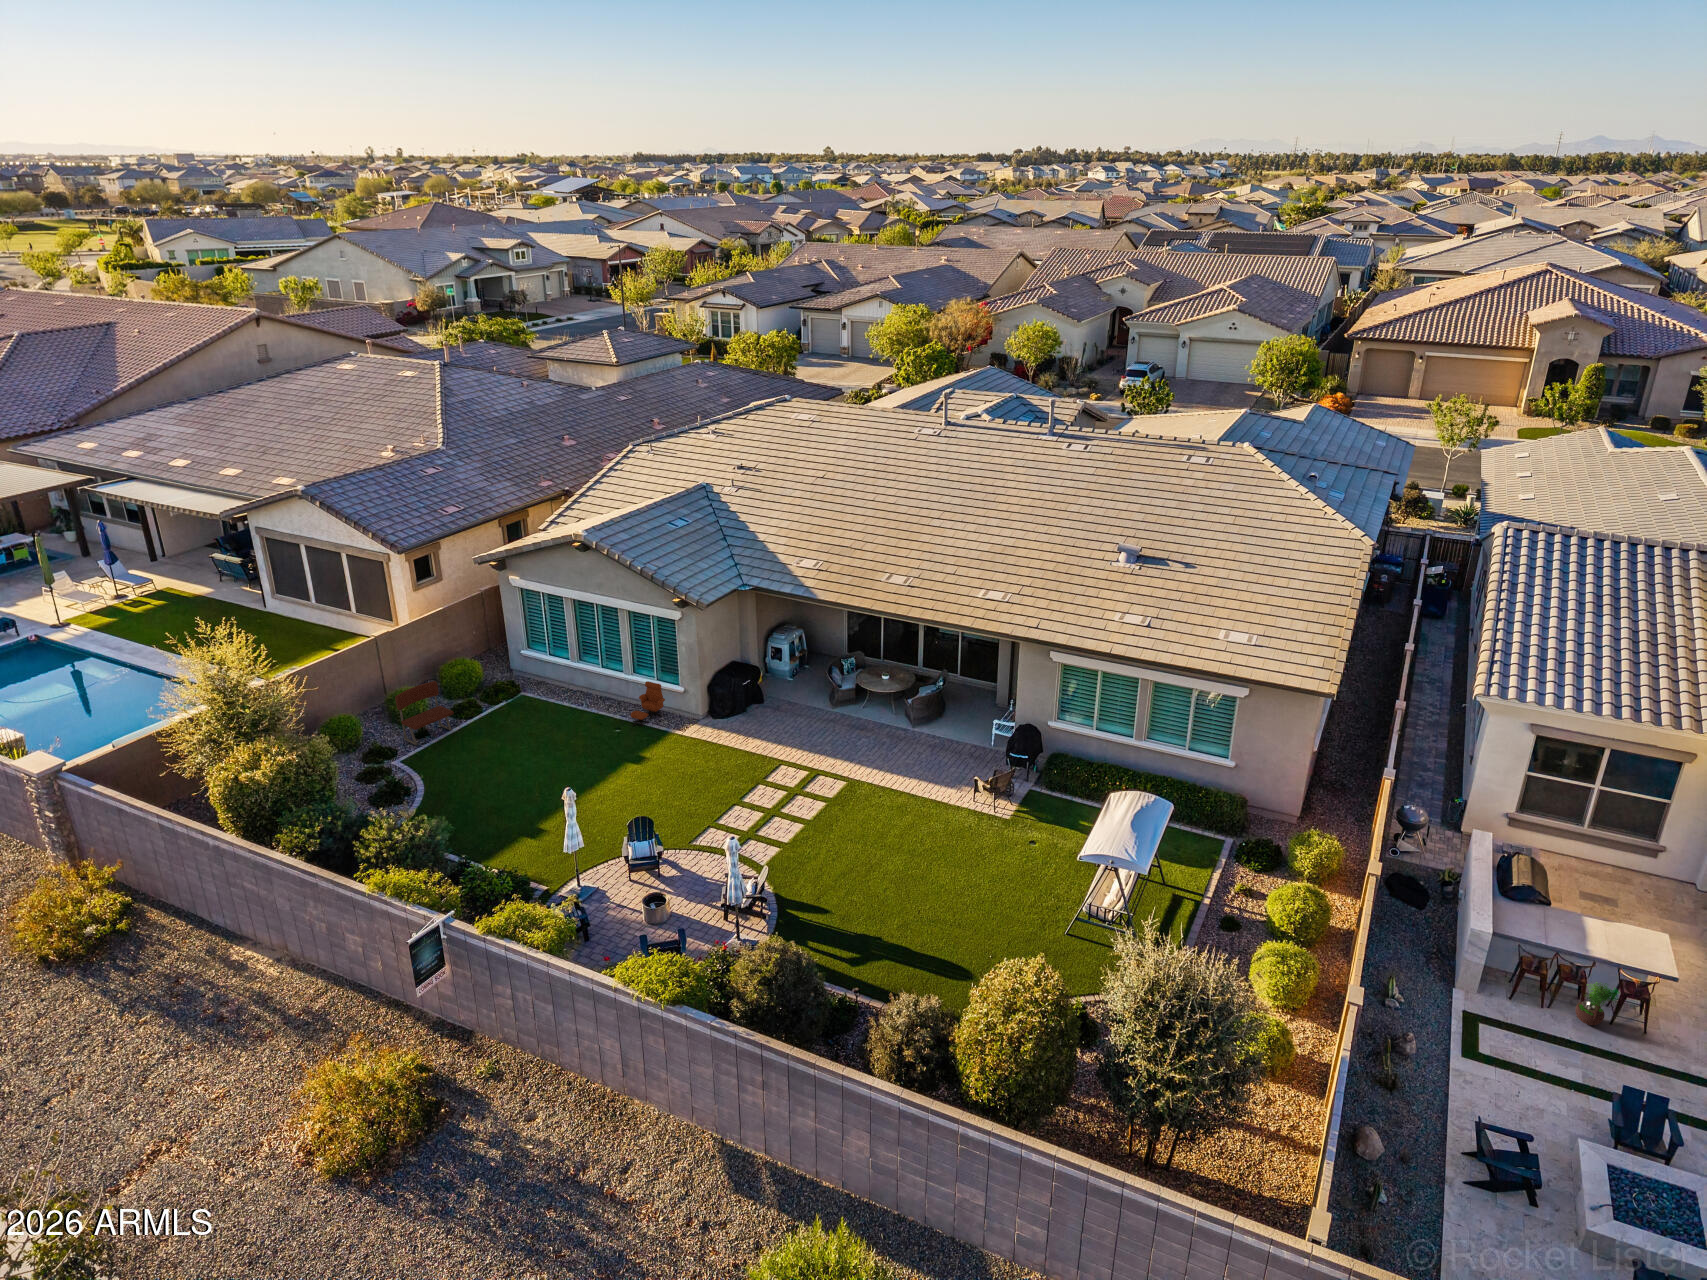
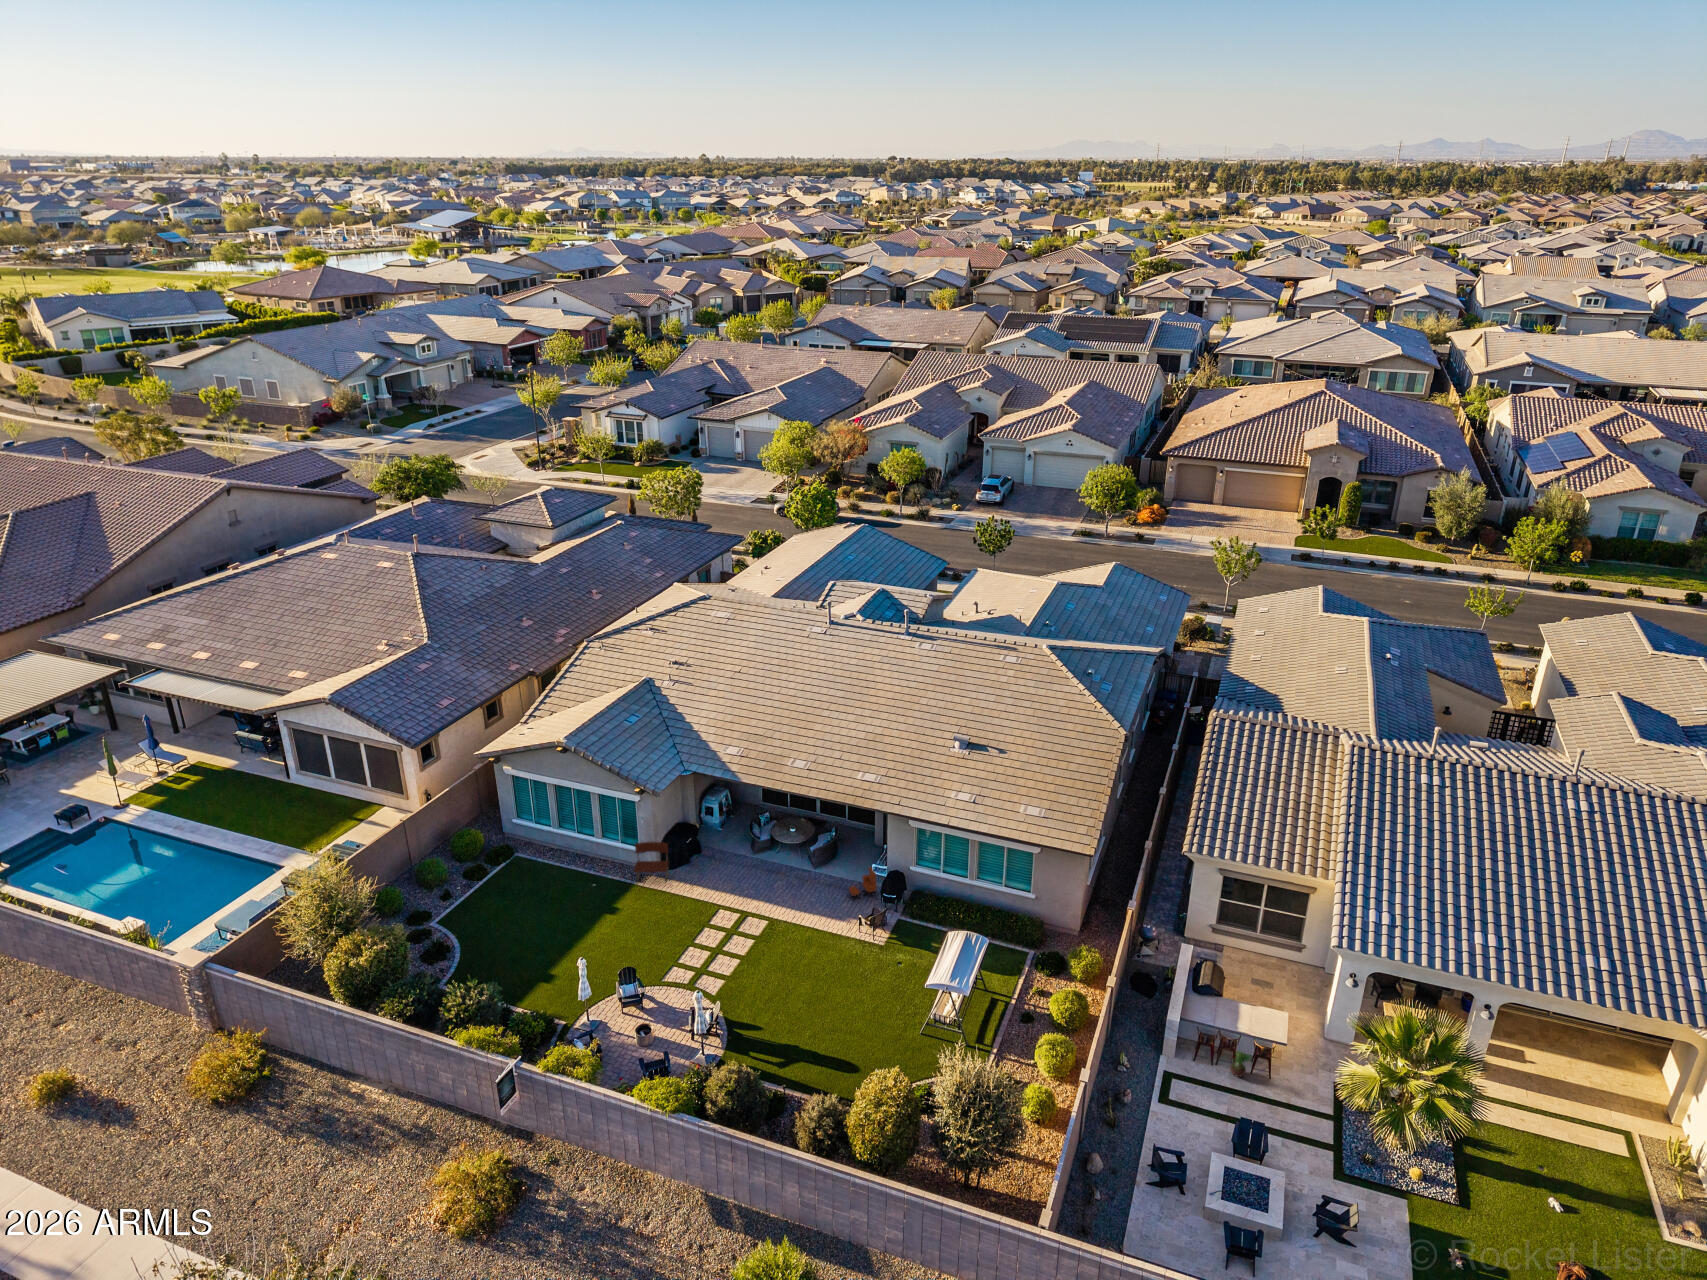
bench: present [395,681,454,745] -> present [634,842,669,881]
lounge chair: present [631,681,665,727] -> present [849,867,877,897]

